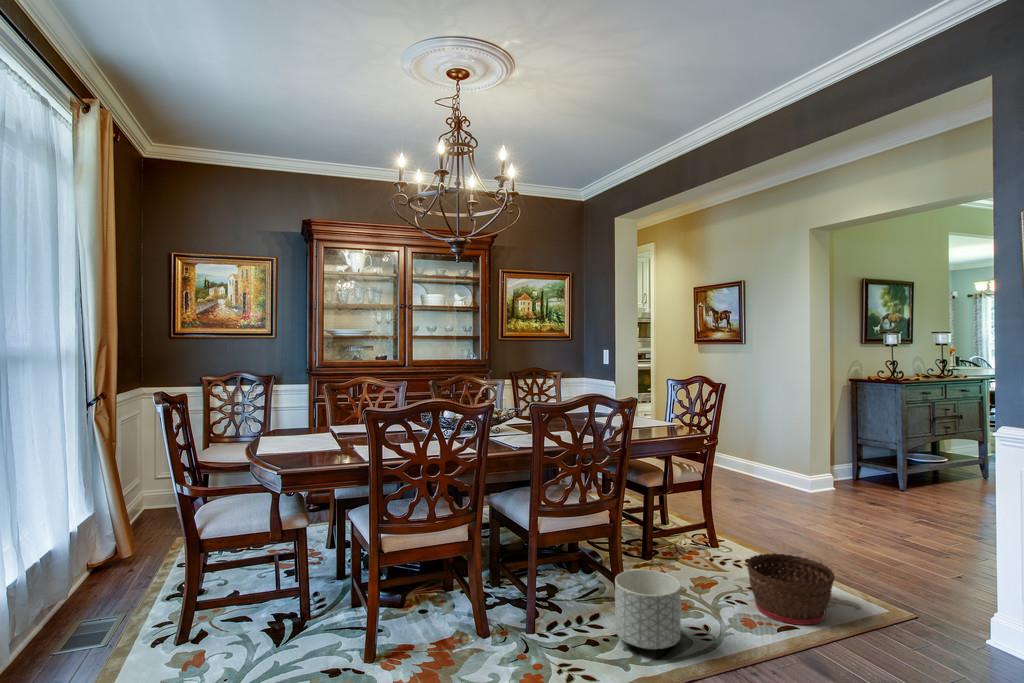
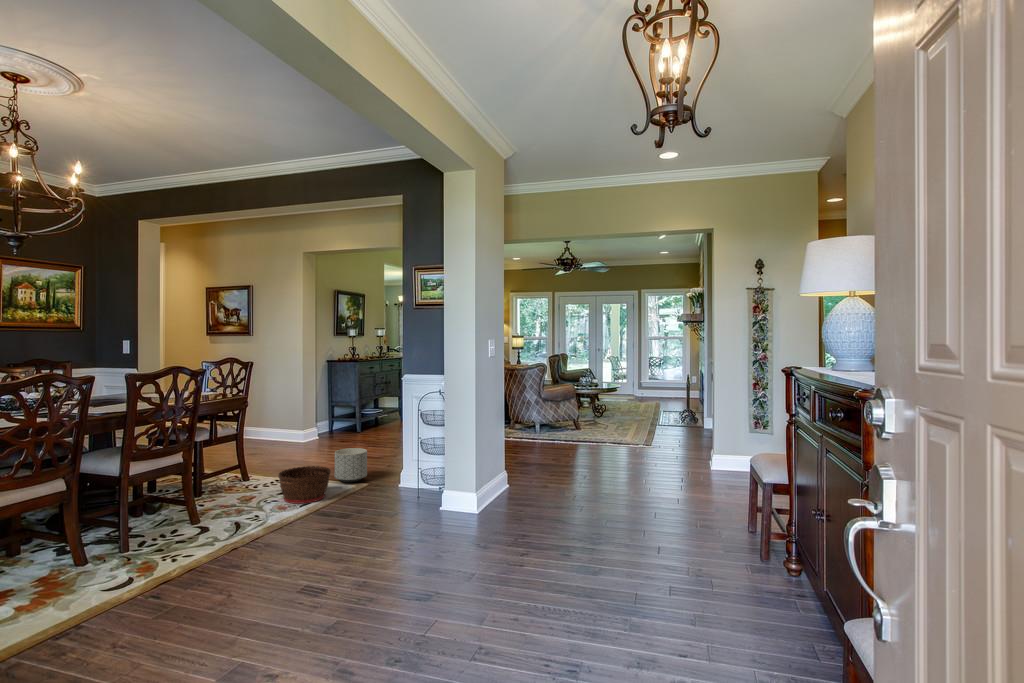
planter: present [615,569,681,650] -> present [335,448,367,483]

